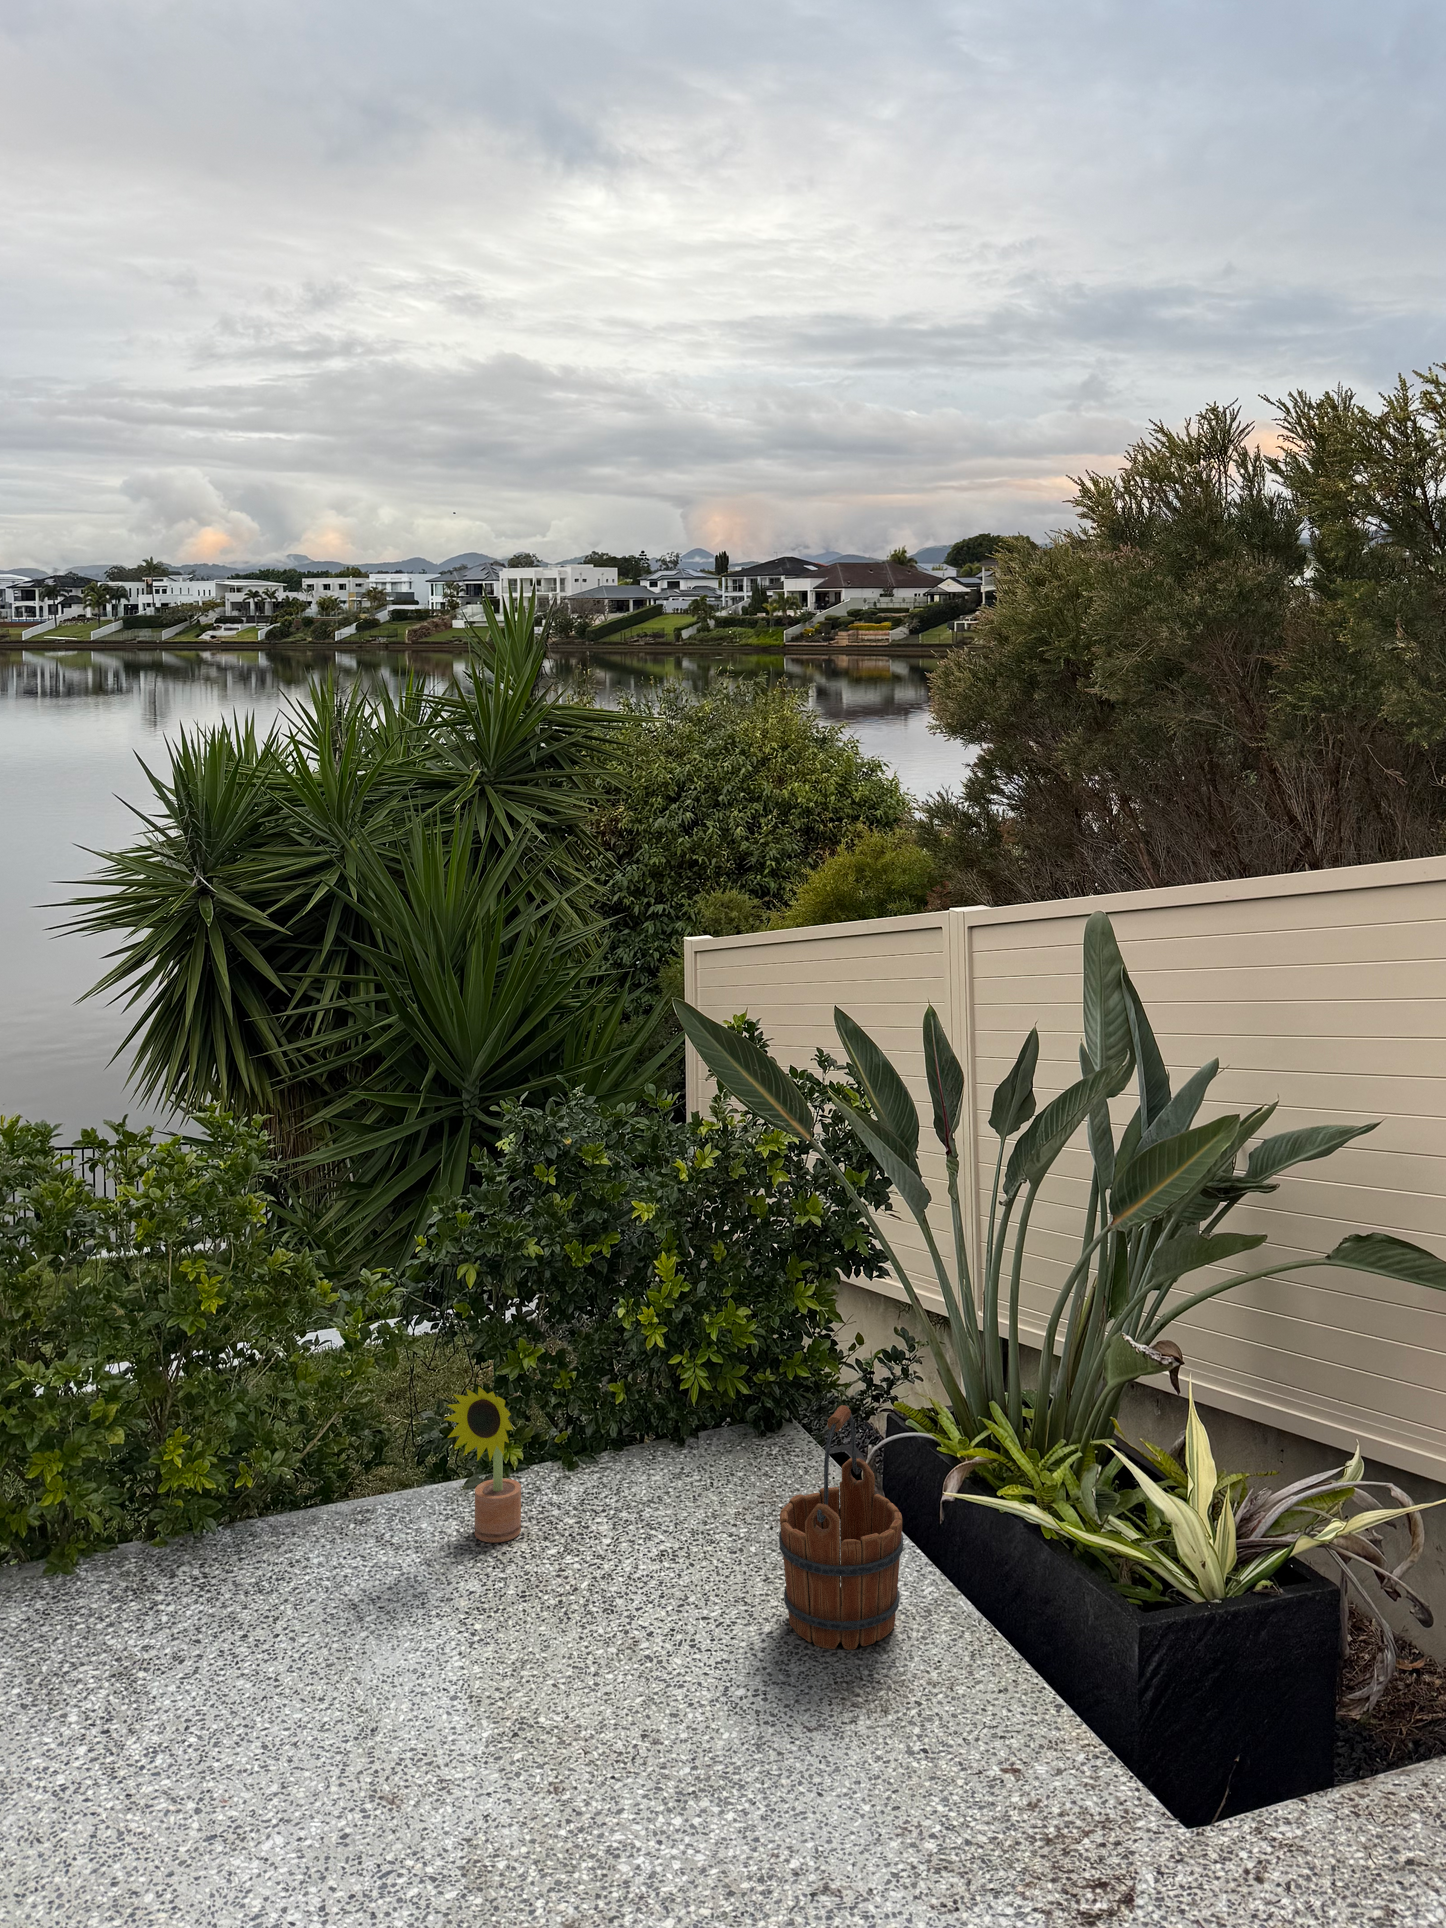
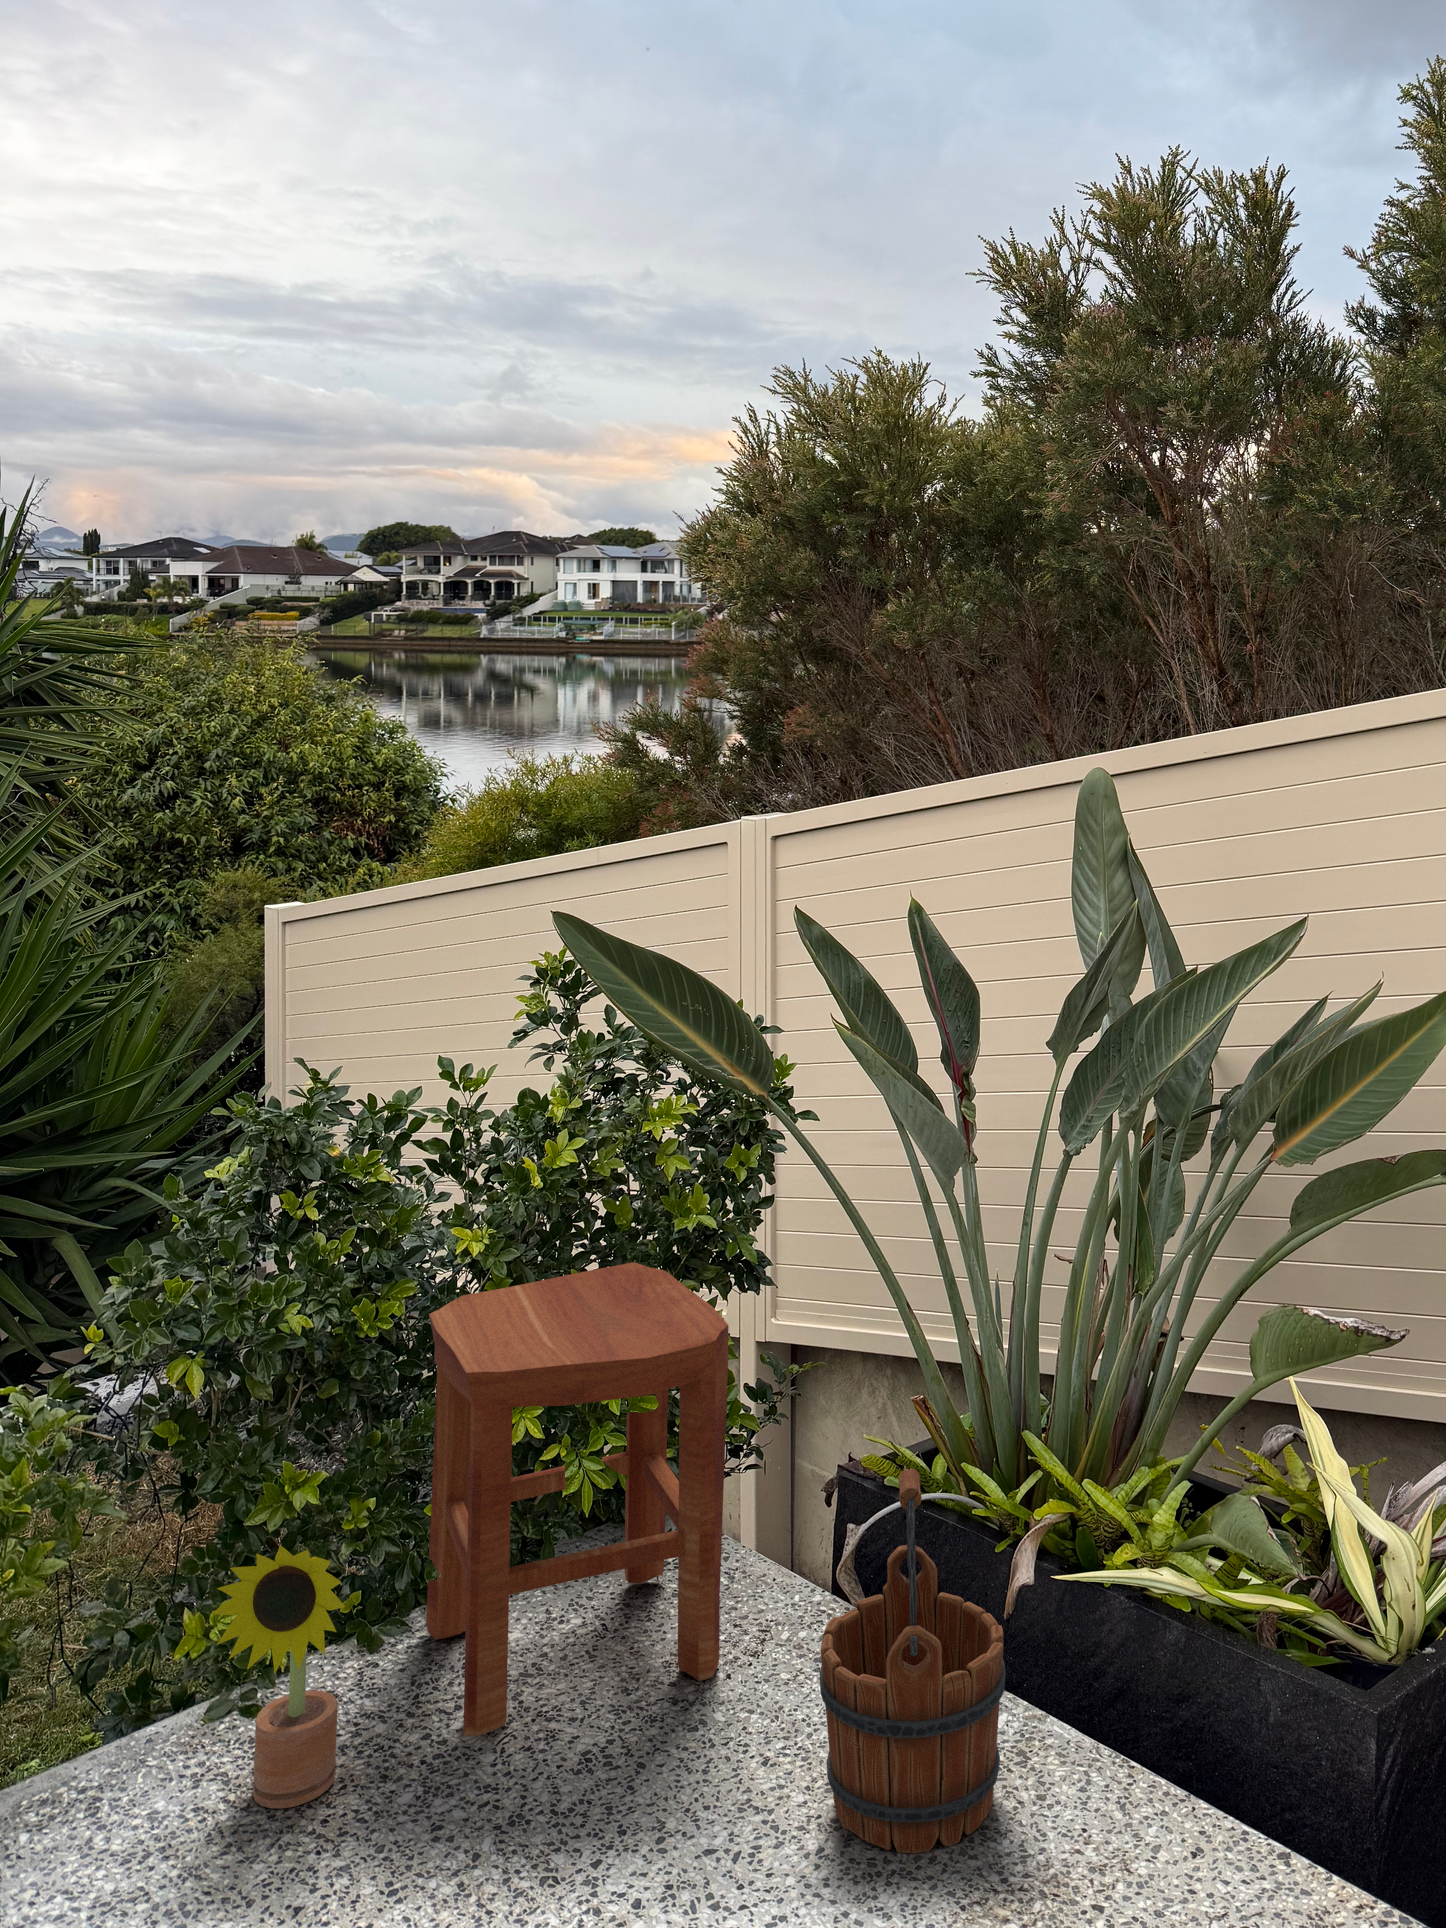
stool: none [596,1239,775,1530] -> present [426,1262,729,1736]

